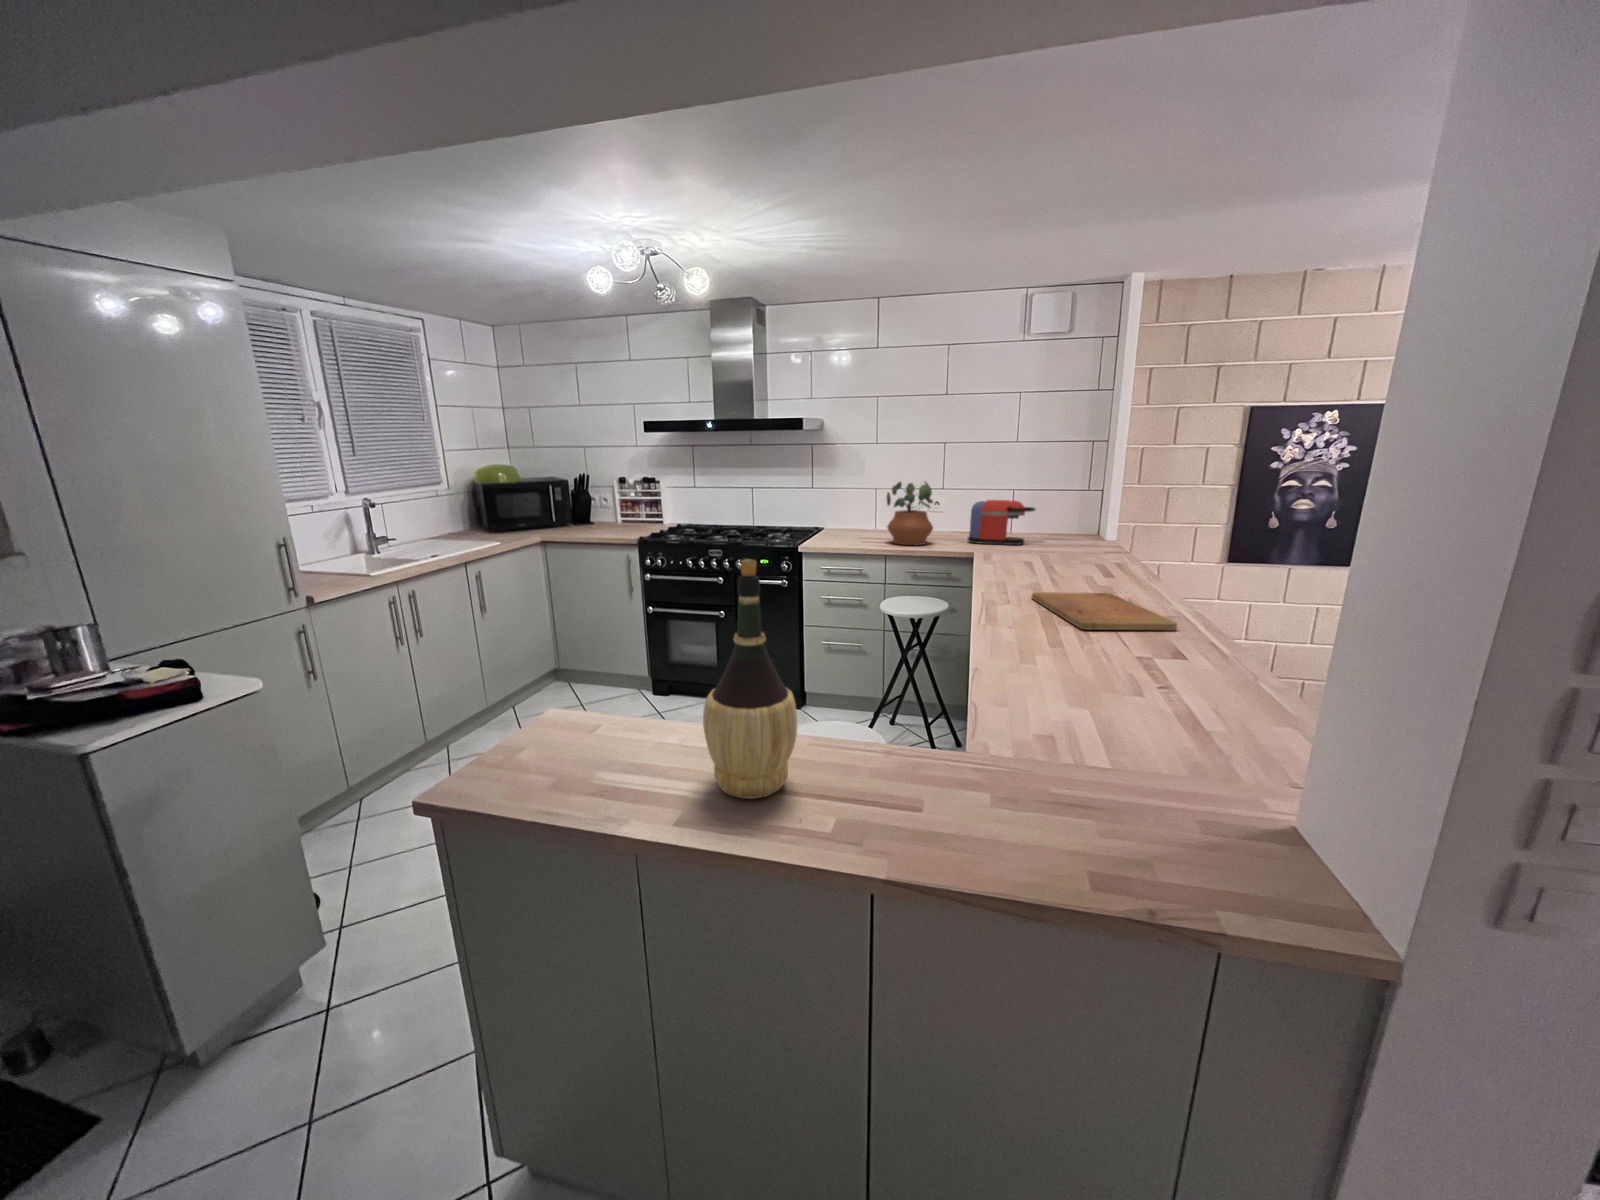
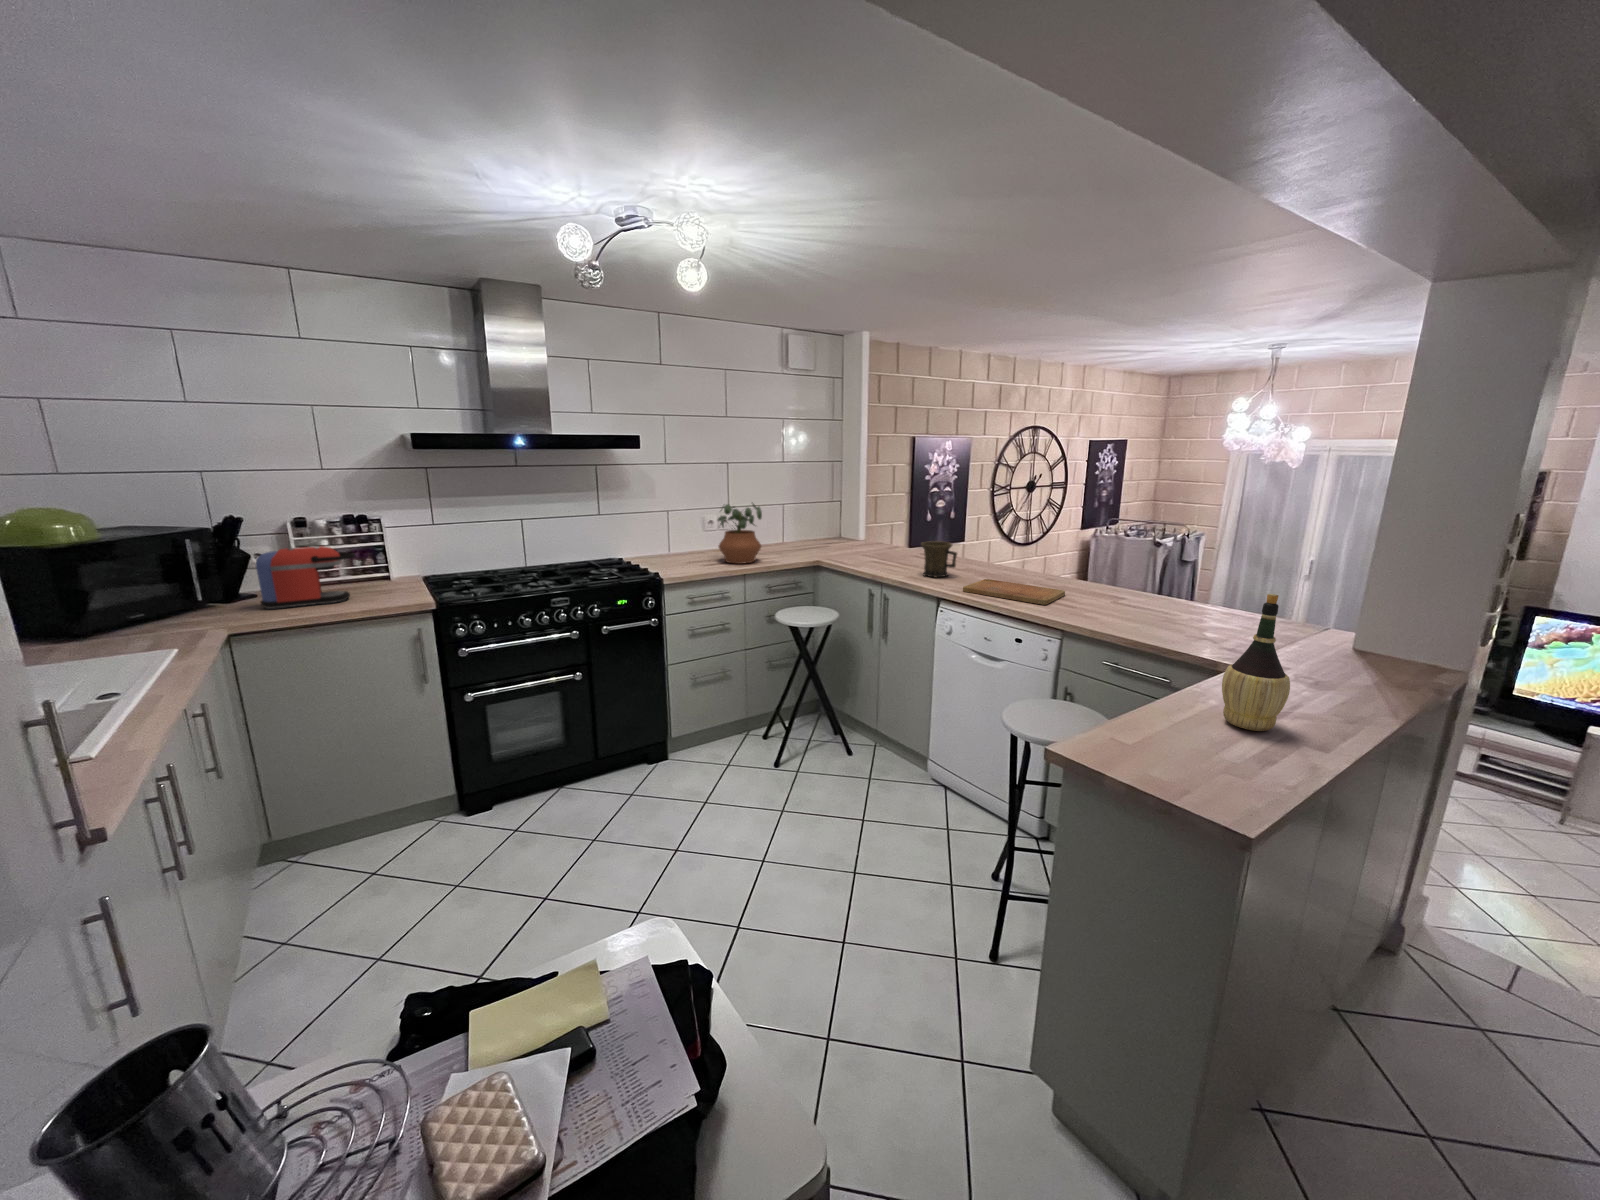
coffee maker: present [968,500,1035,545] -> present [256,546,355,609]
mug: none [1047,535,1094,584] -> present [921,541,957,577]

